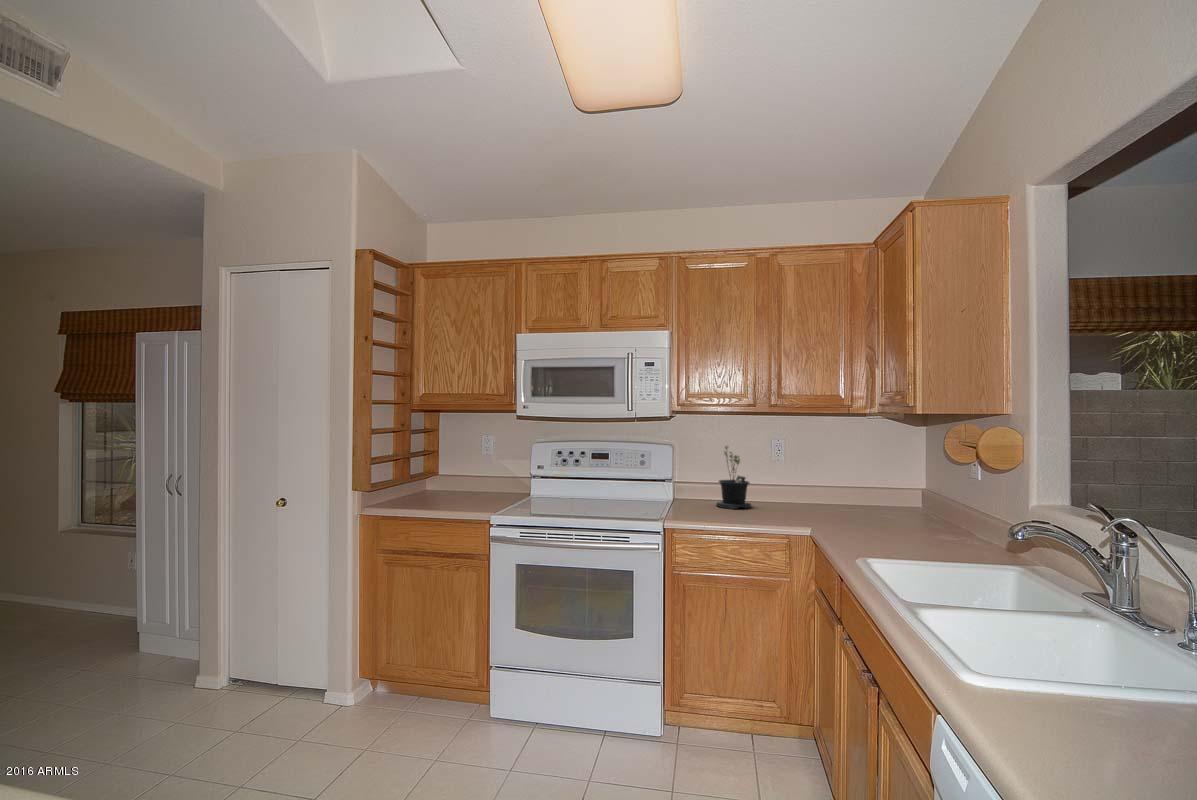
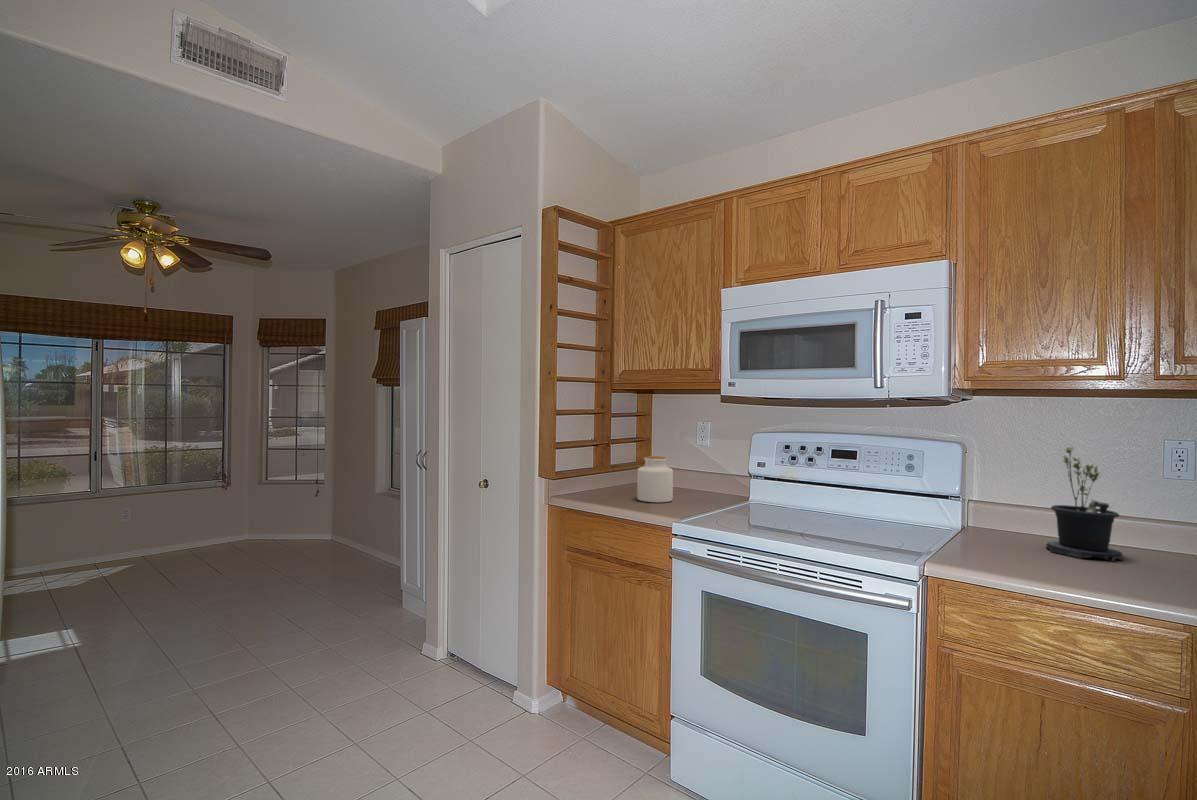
jar: none [442,465,472,503] -> present [637,456,673,502]

